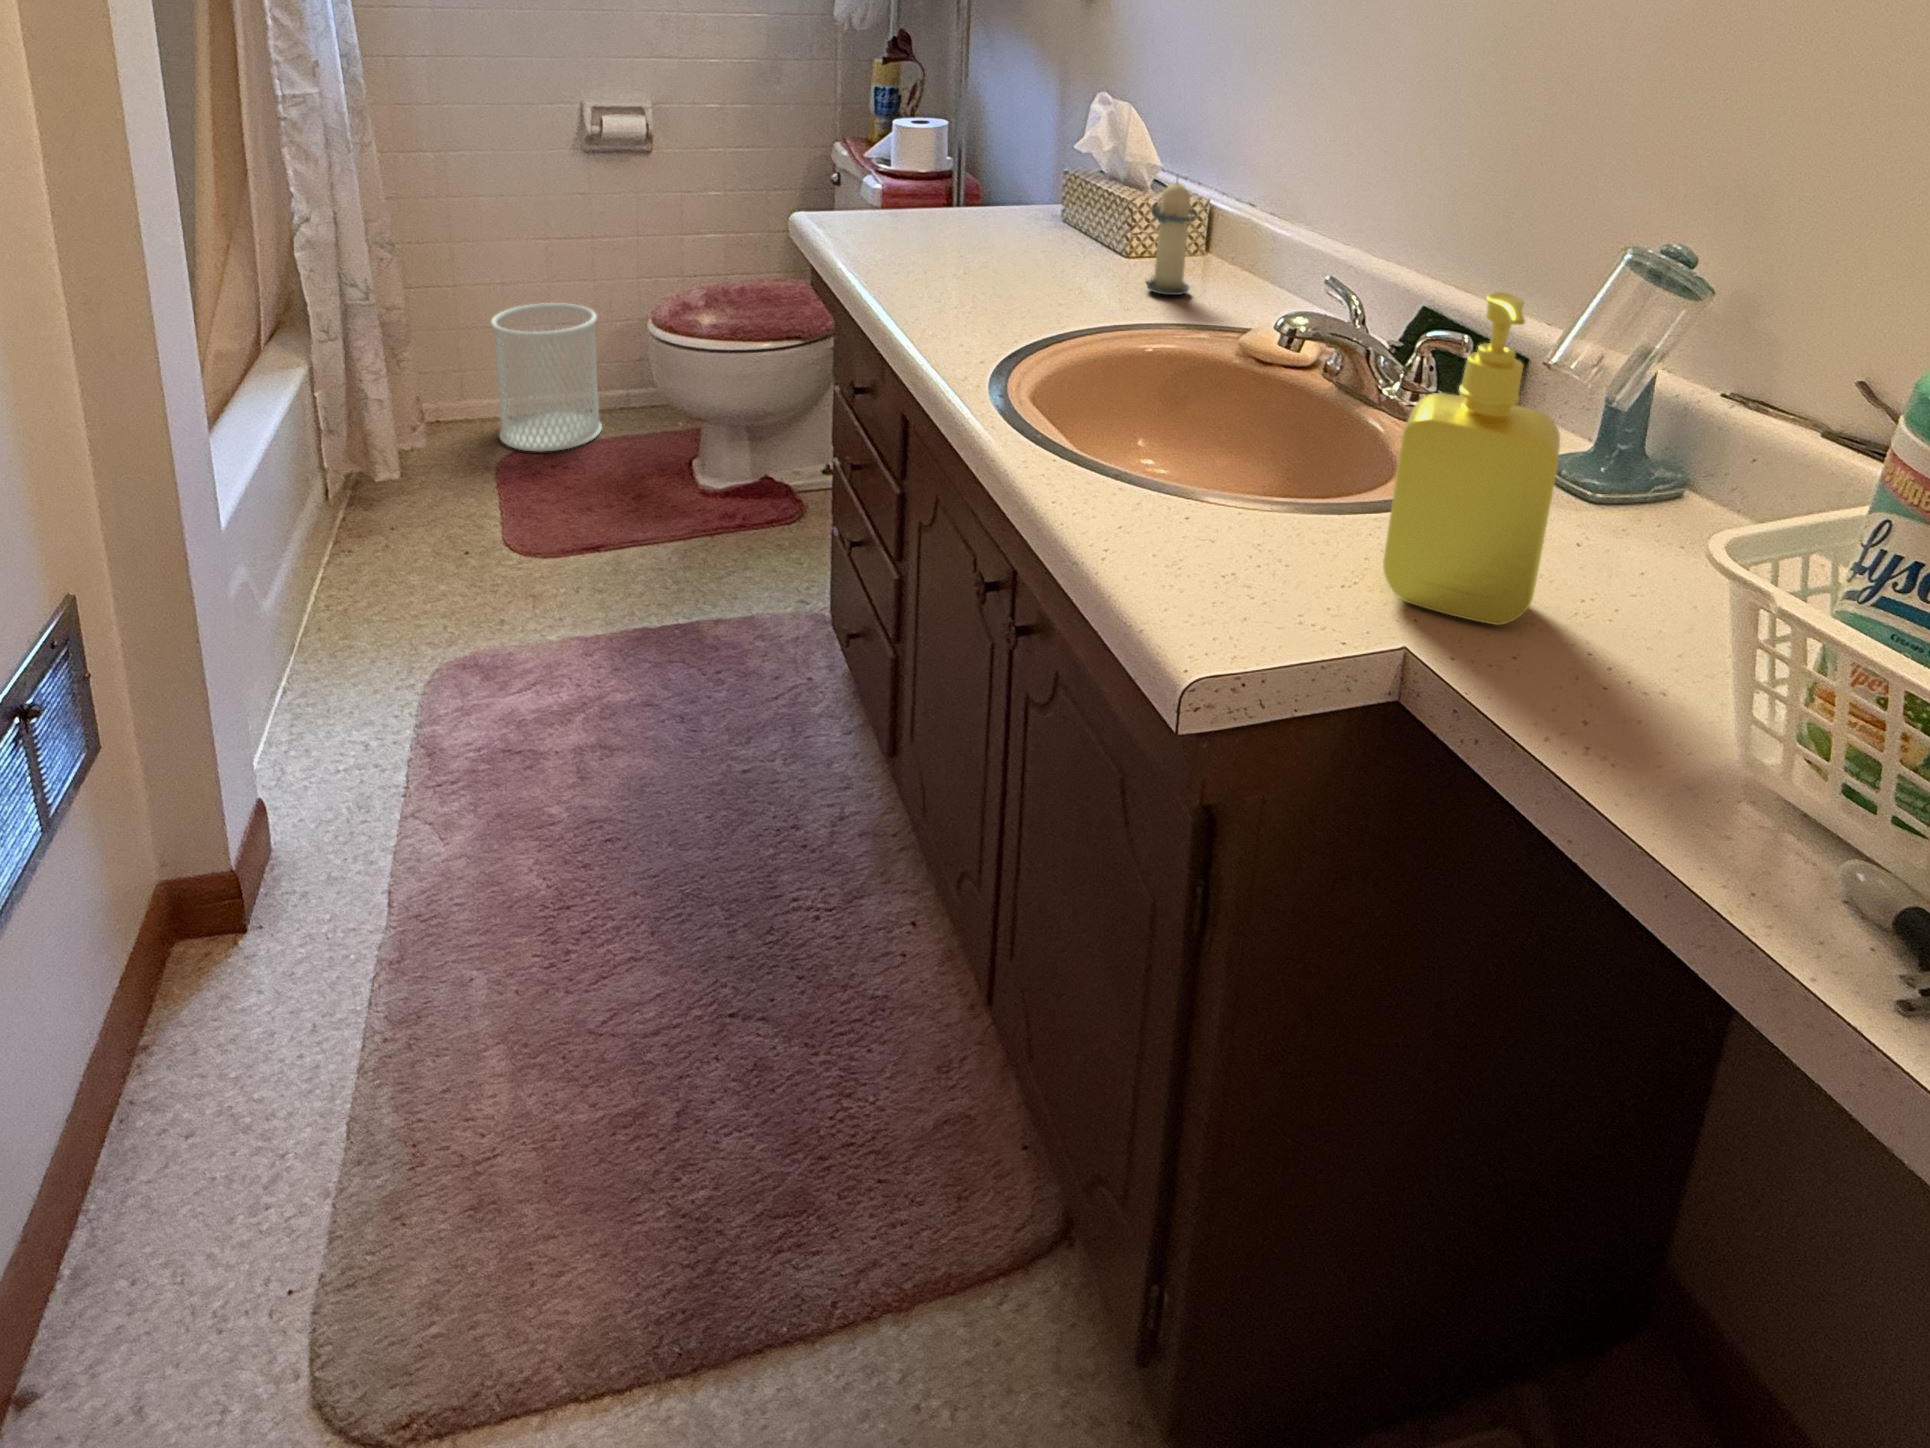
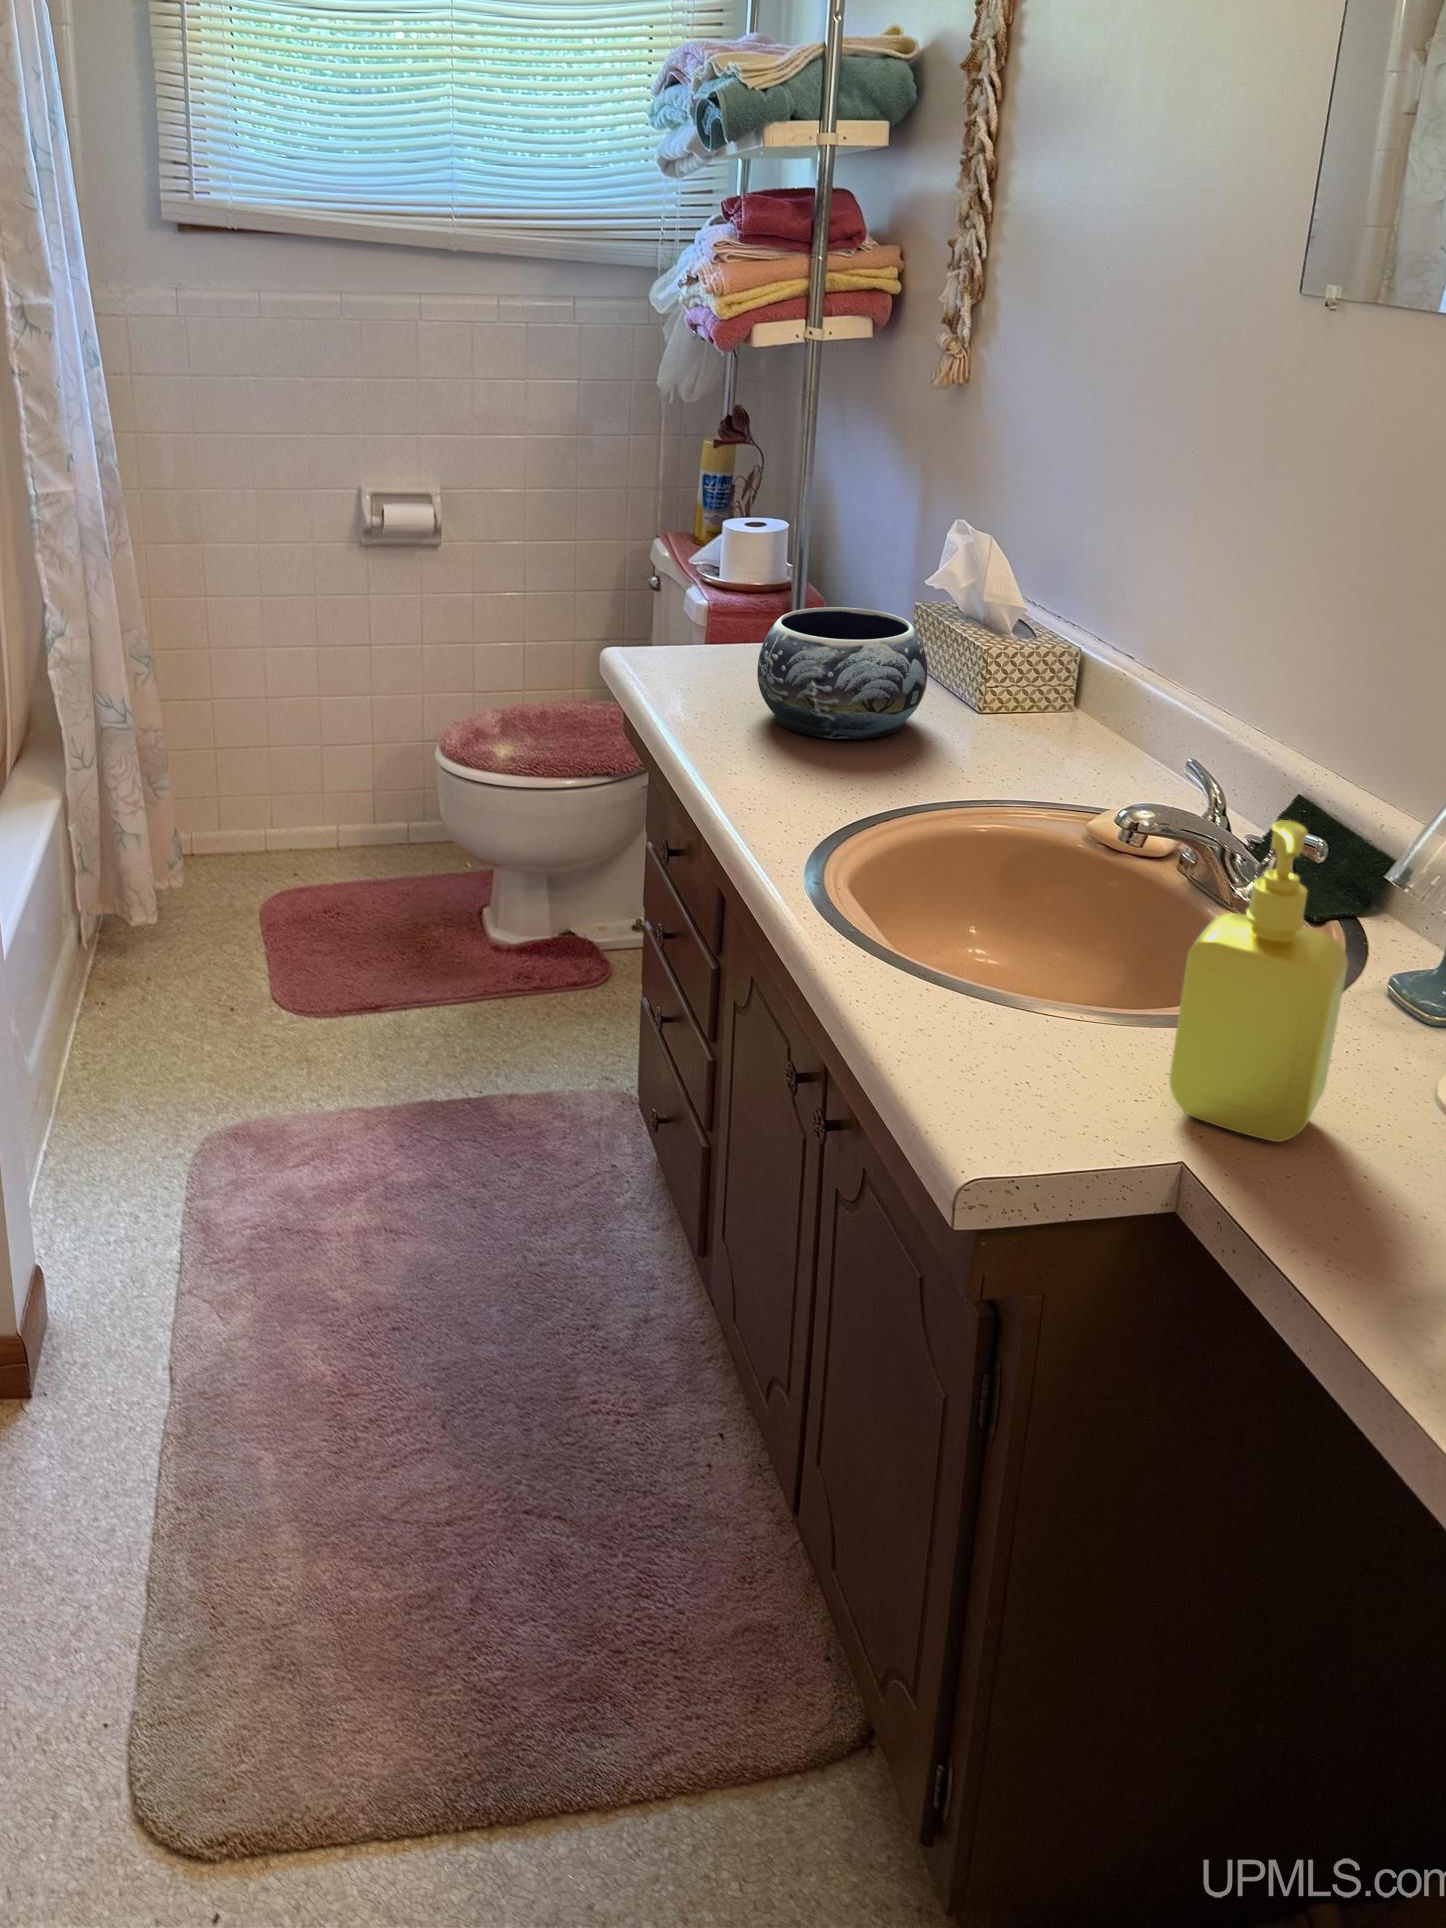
decorative bowl: none [931,166,1081,277] -> present [757,607,927,739]
candle: present [1146,181,1197,295] -> none [989,630,1062,767]
wastebasket: present [491,303,602,452] -> none [253,724,379,898]

